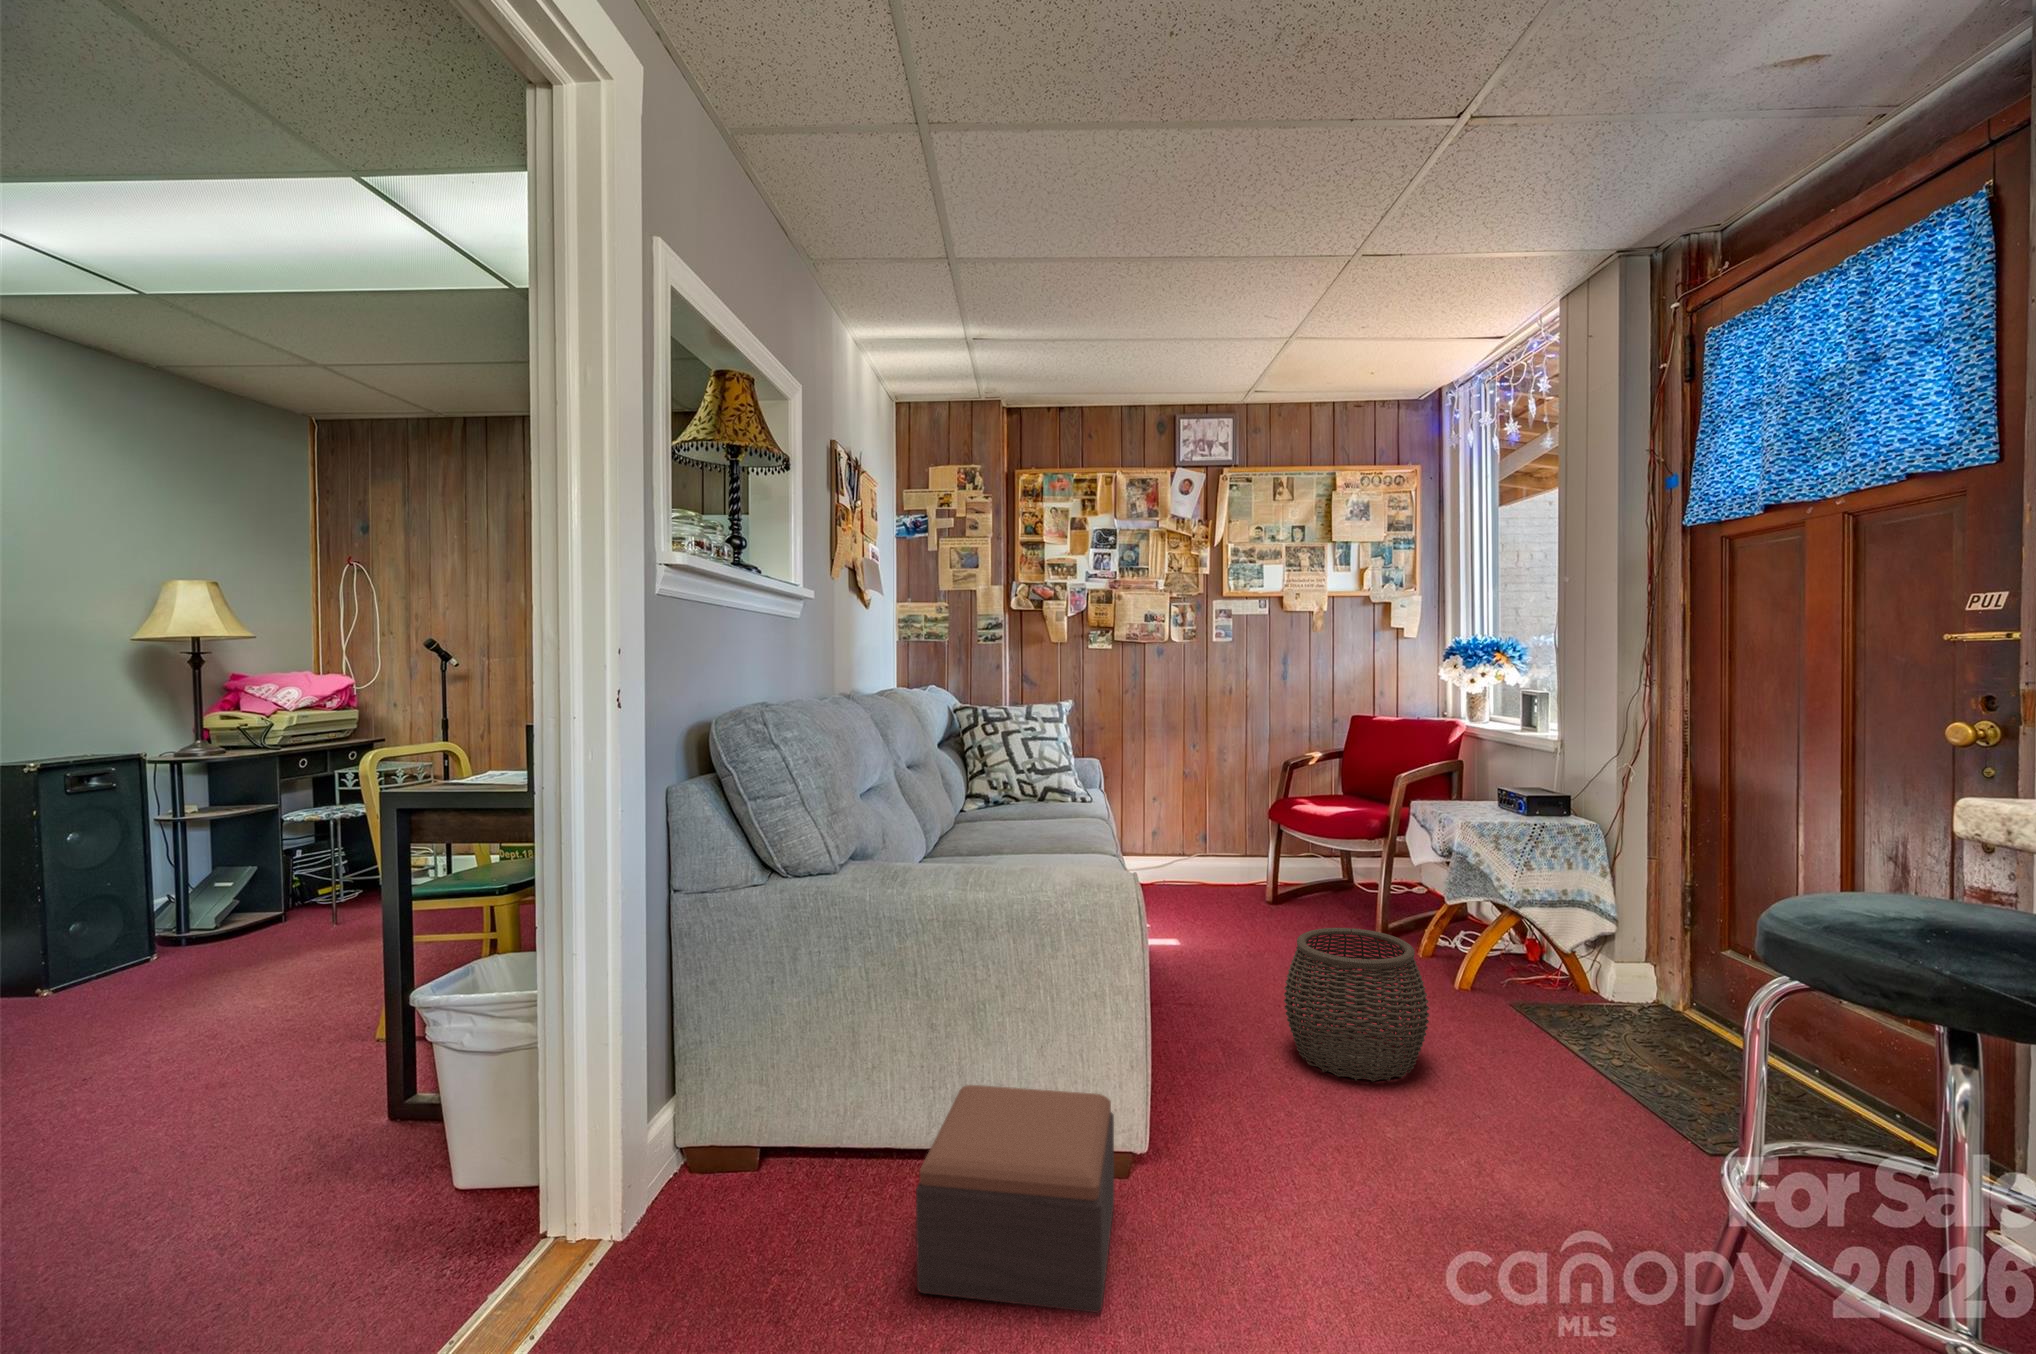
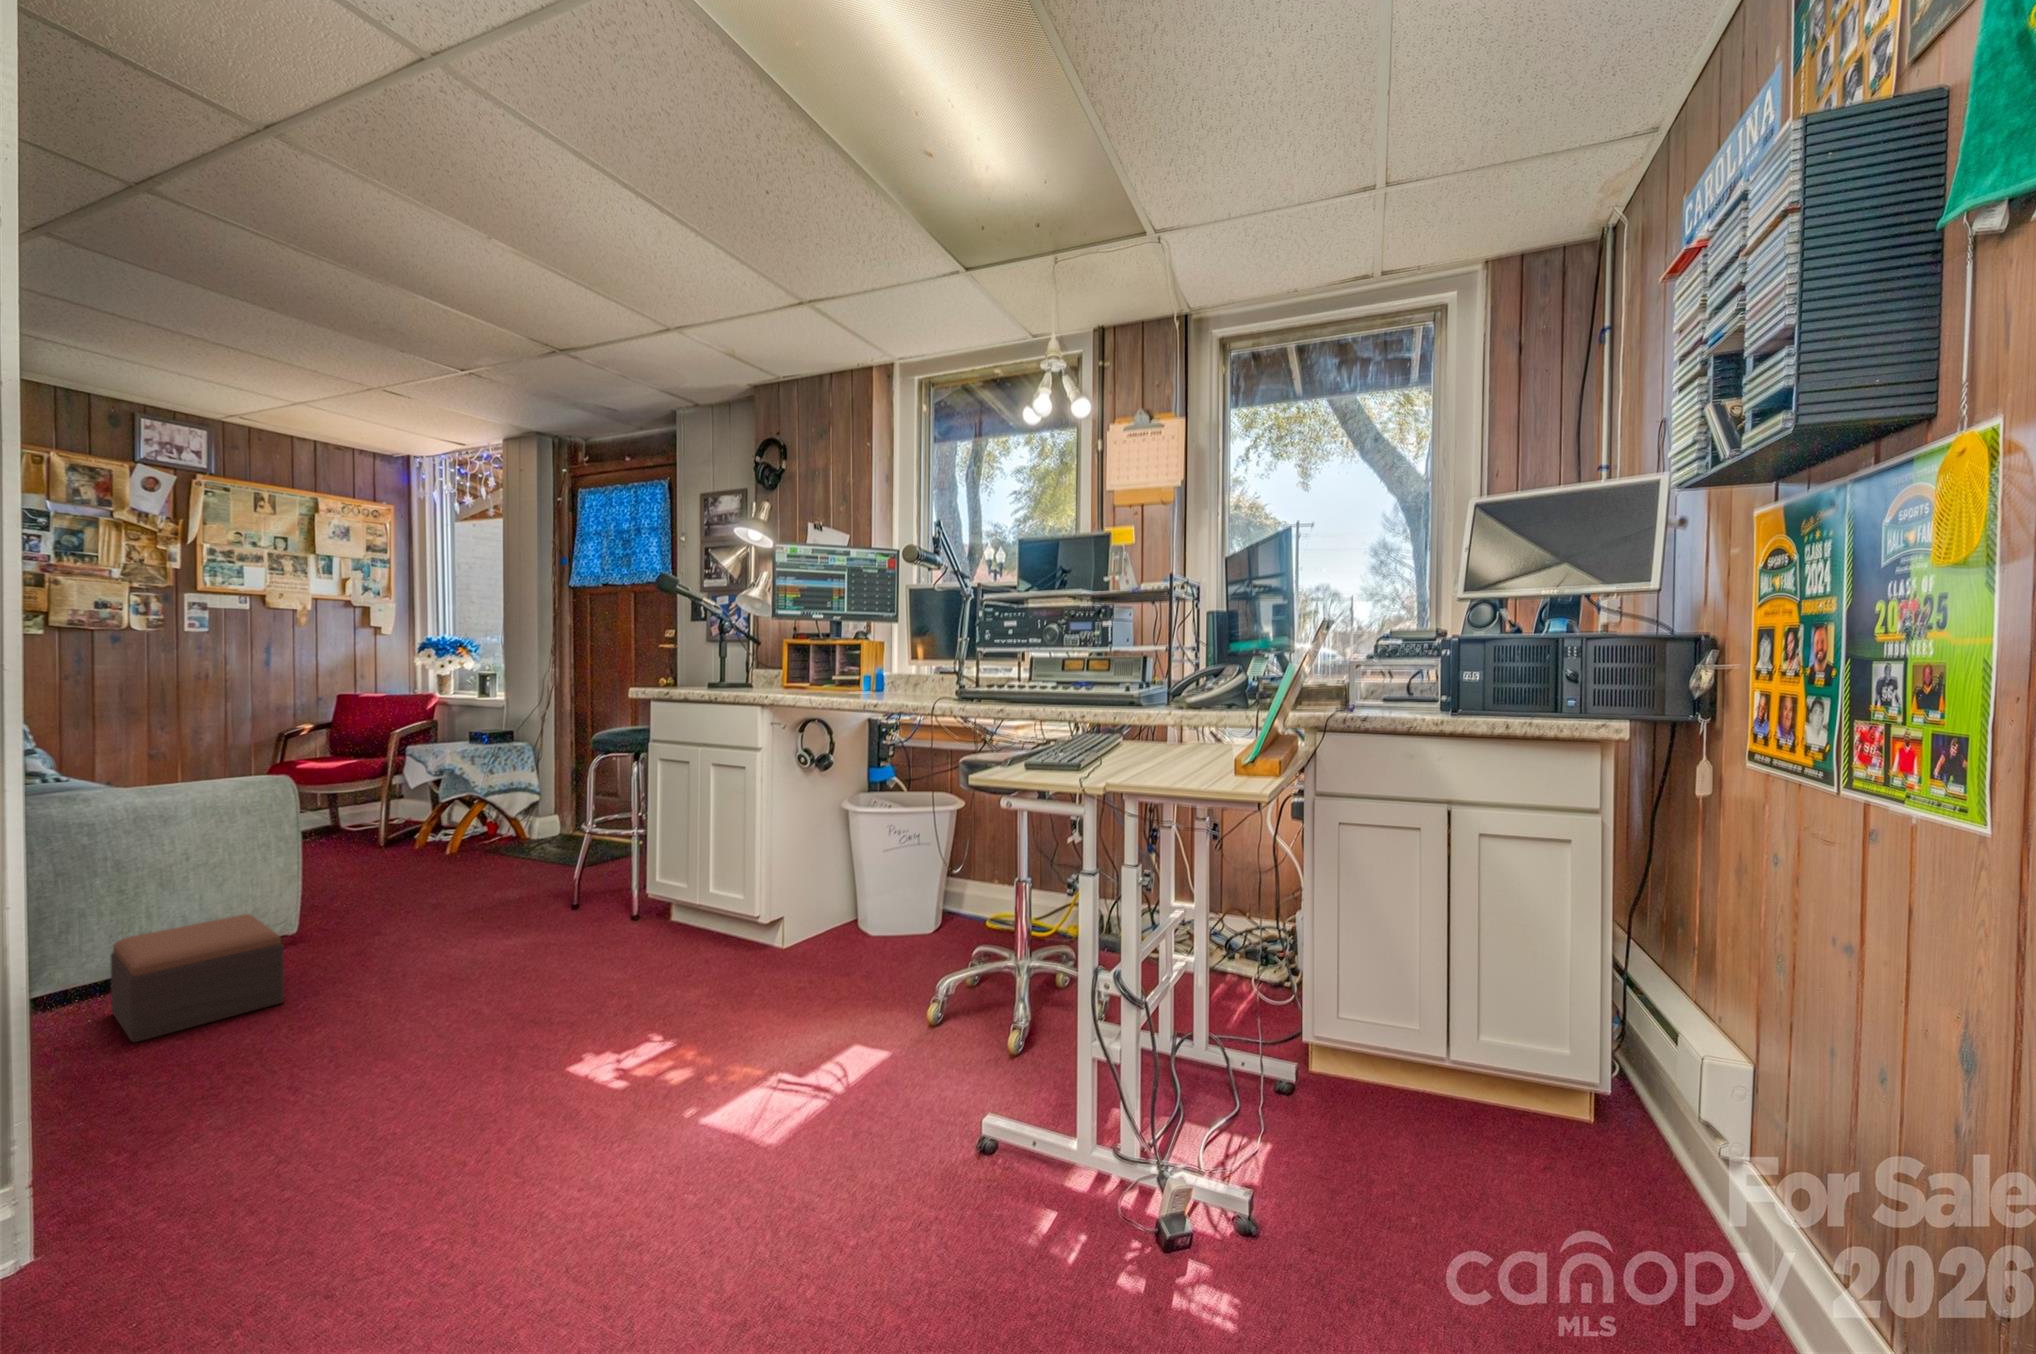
woven basket: present [1284,928,1429,1082] -> none [335,817,440,903]

